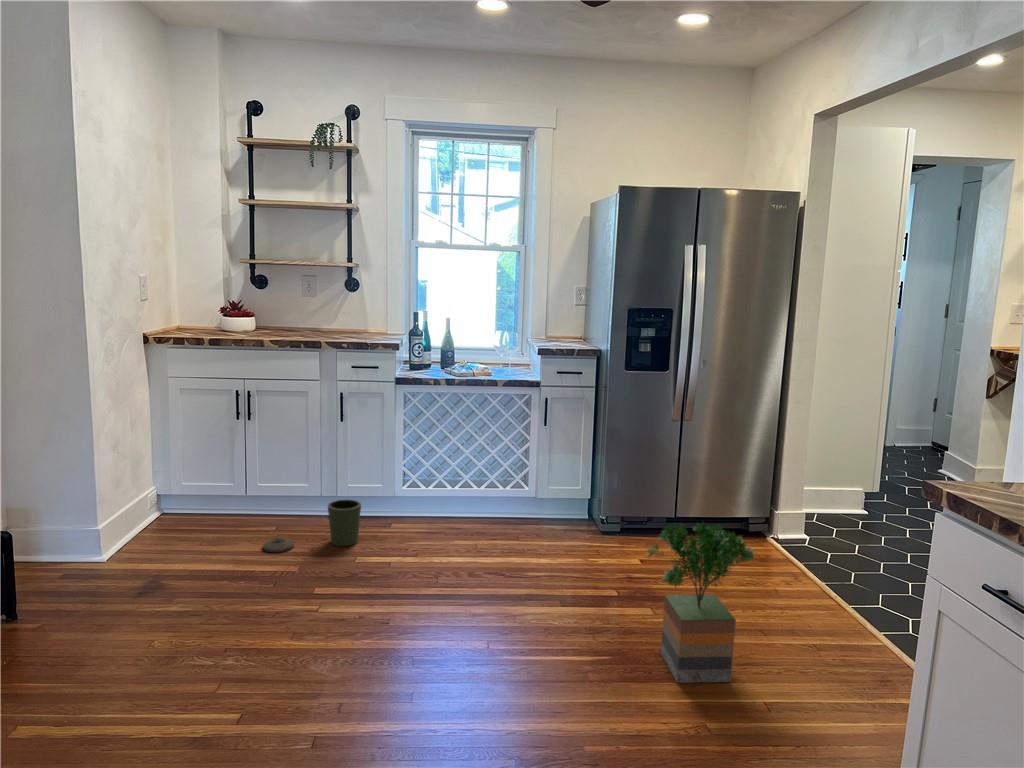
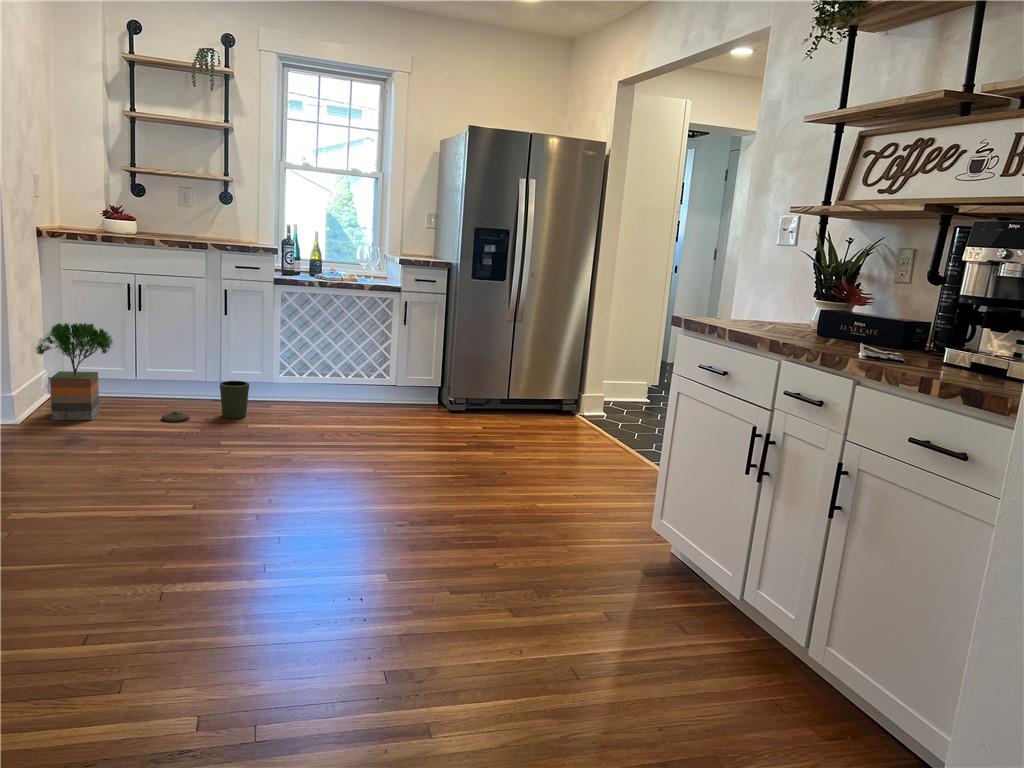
potted tree: present [647,523,756,683] -> present [36,323,113,420]

